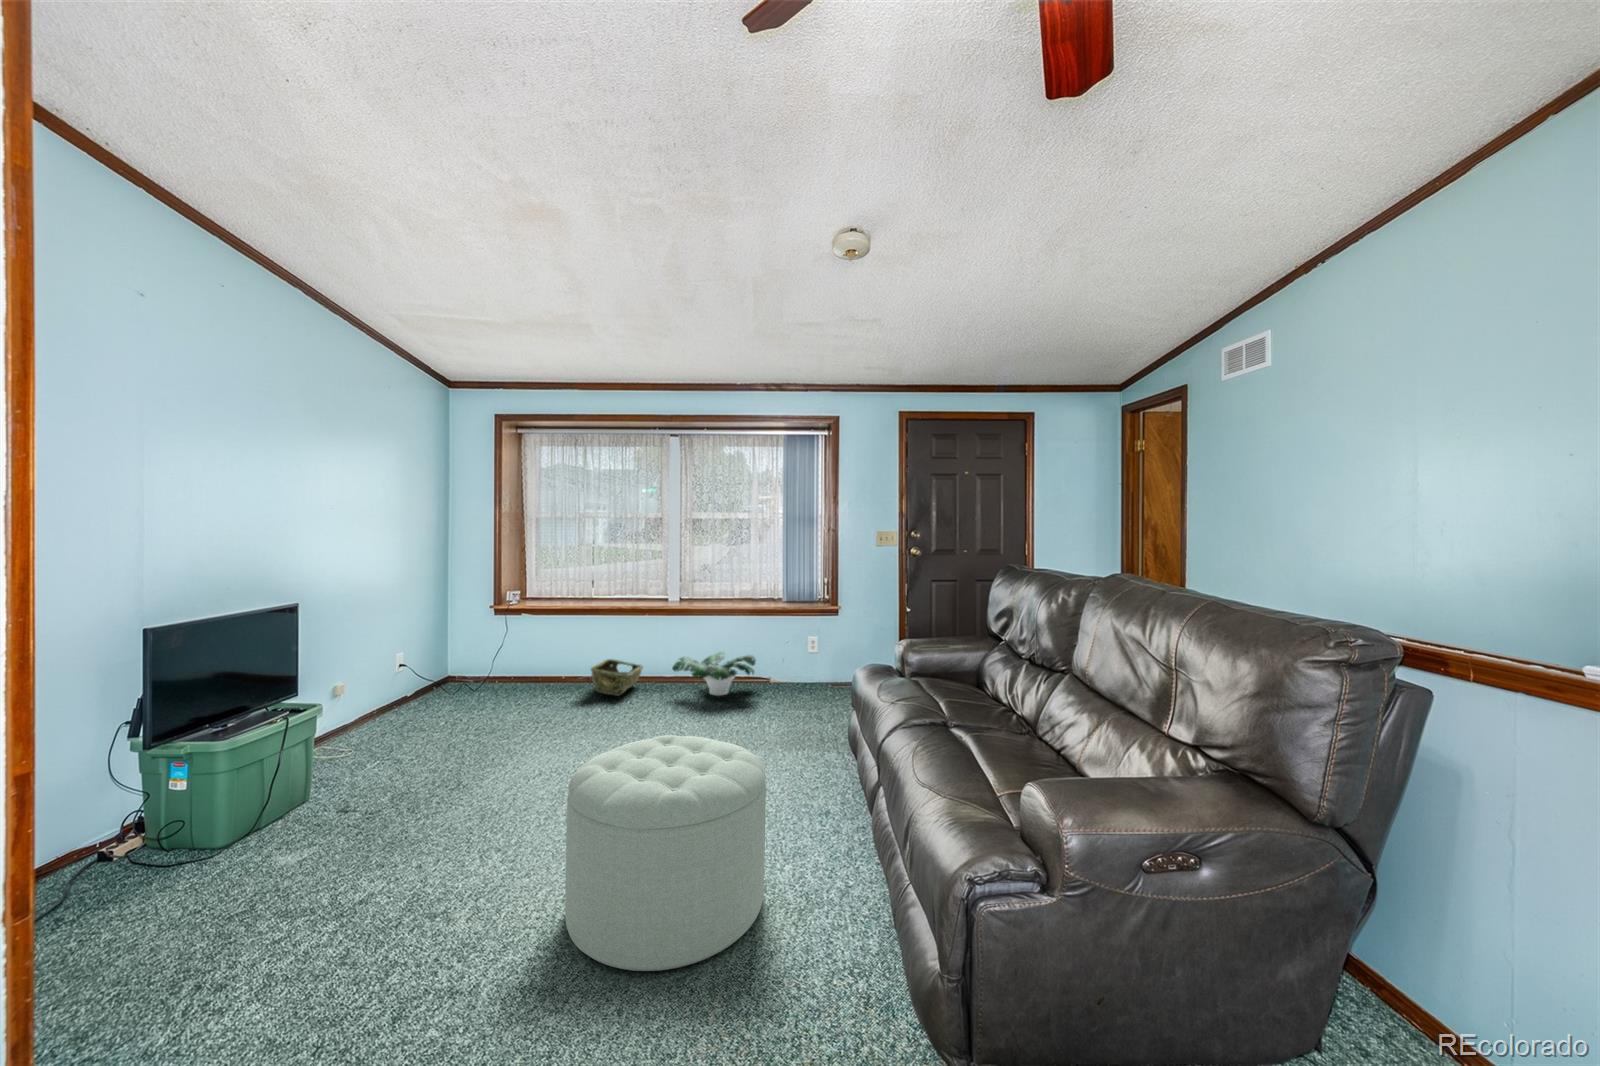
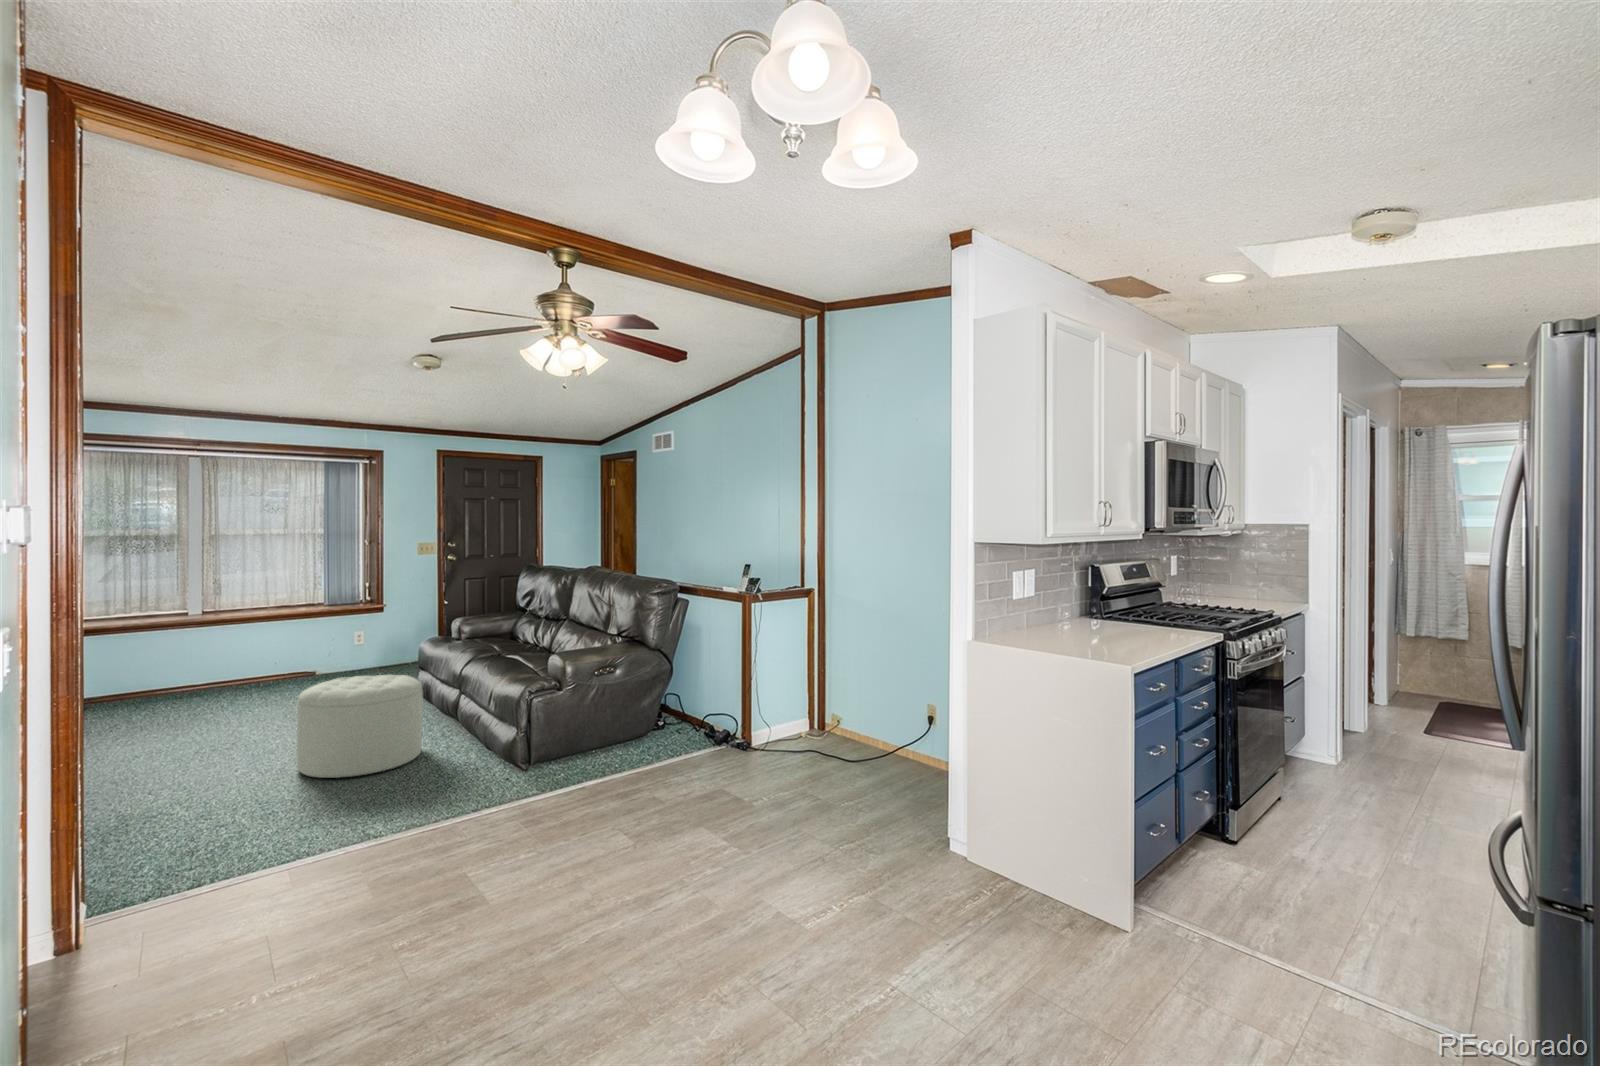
potted plant: present [672,652,756,696] -> none [215,654,311,693]
woven basket: present [591,659,643,696] -> none [109,679,165,710]

